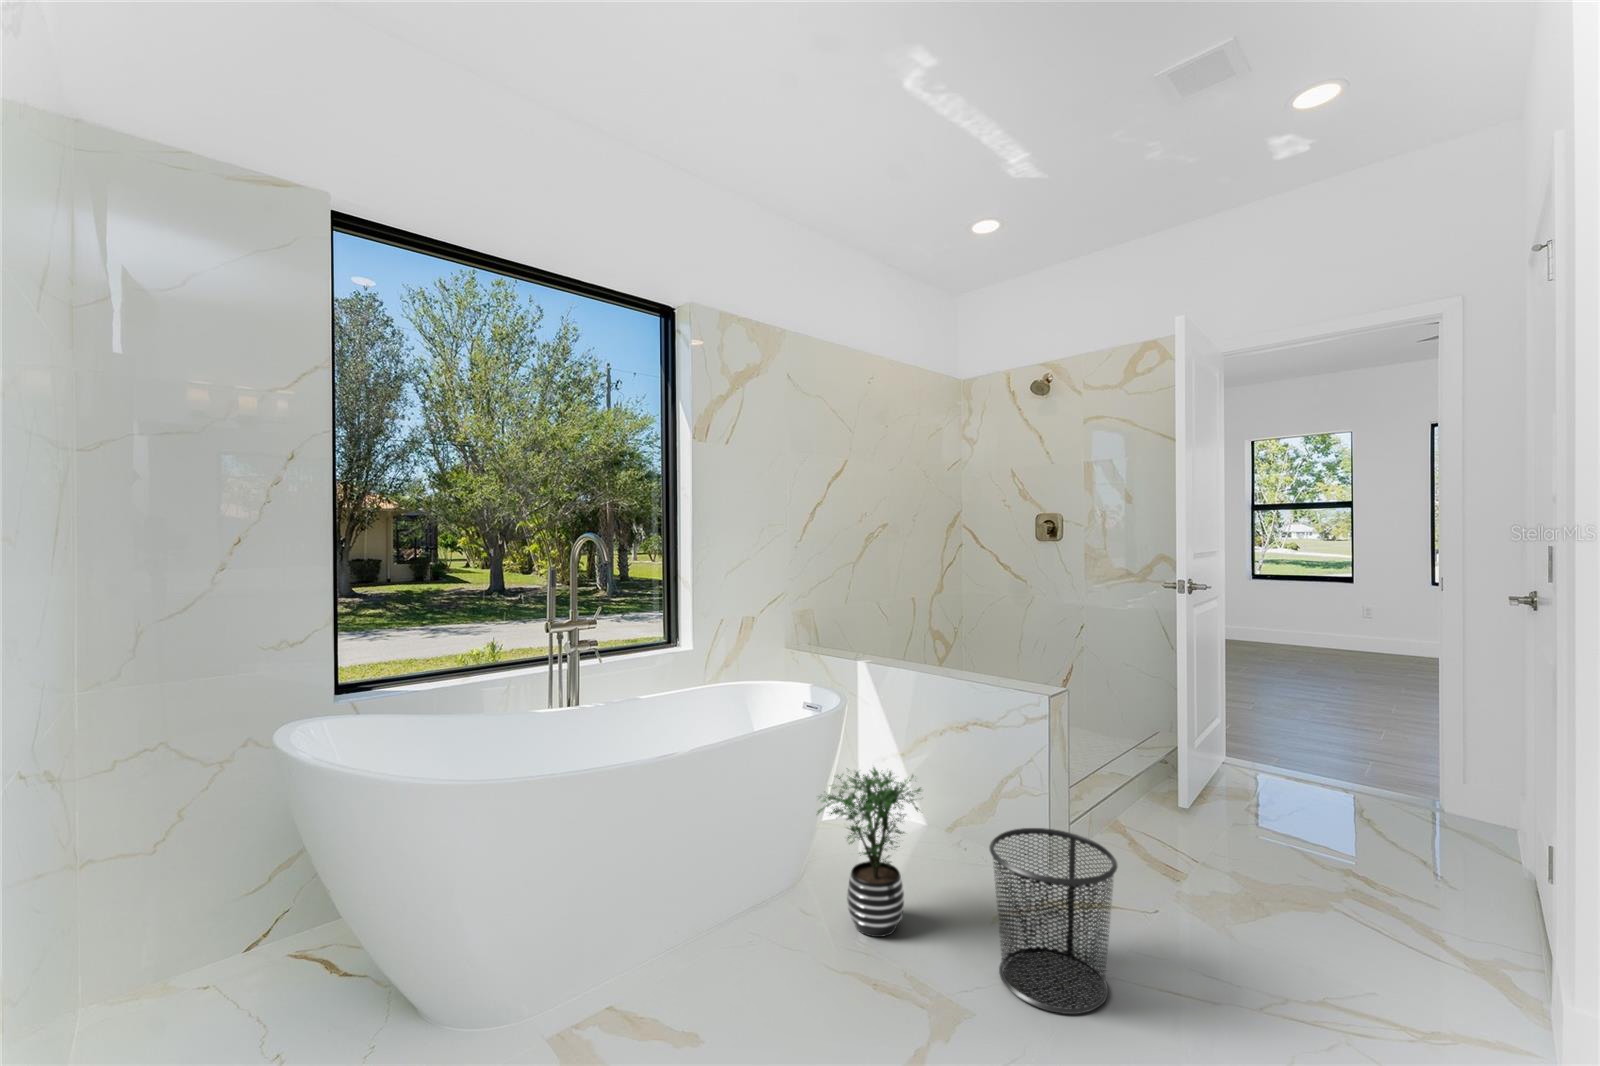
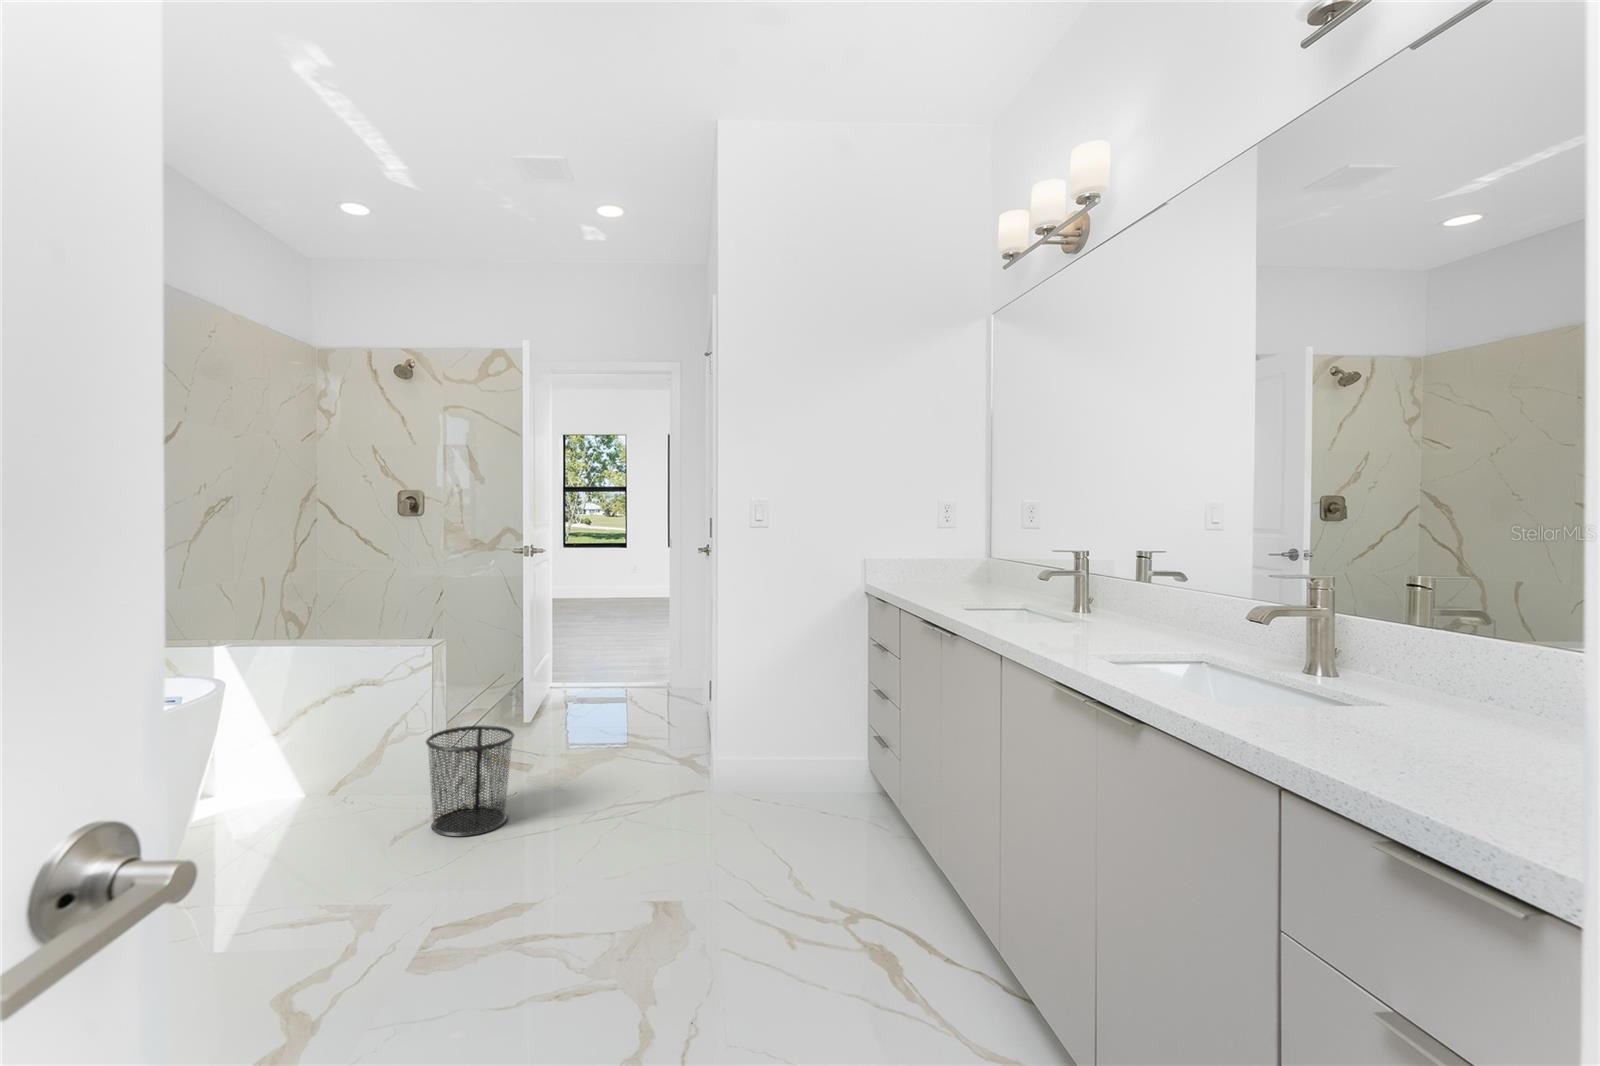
potted plant: present [818,768,921,937] -> none [258,708,368,846]

